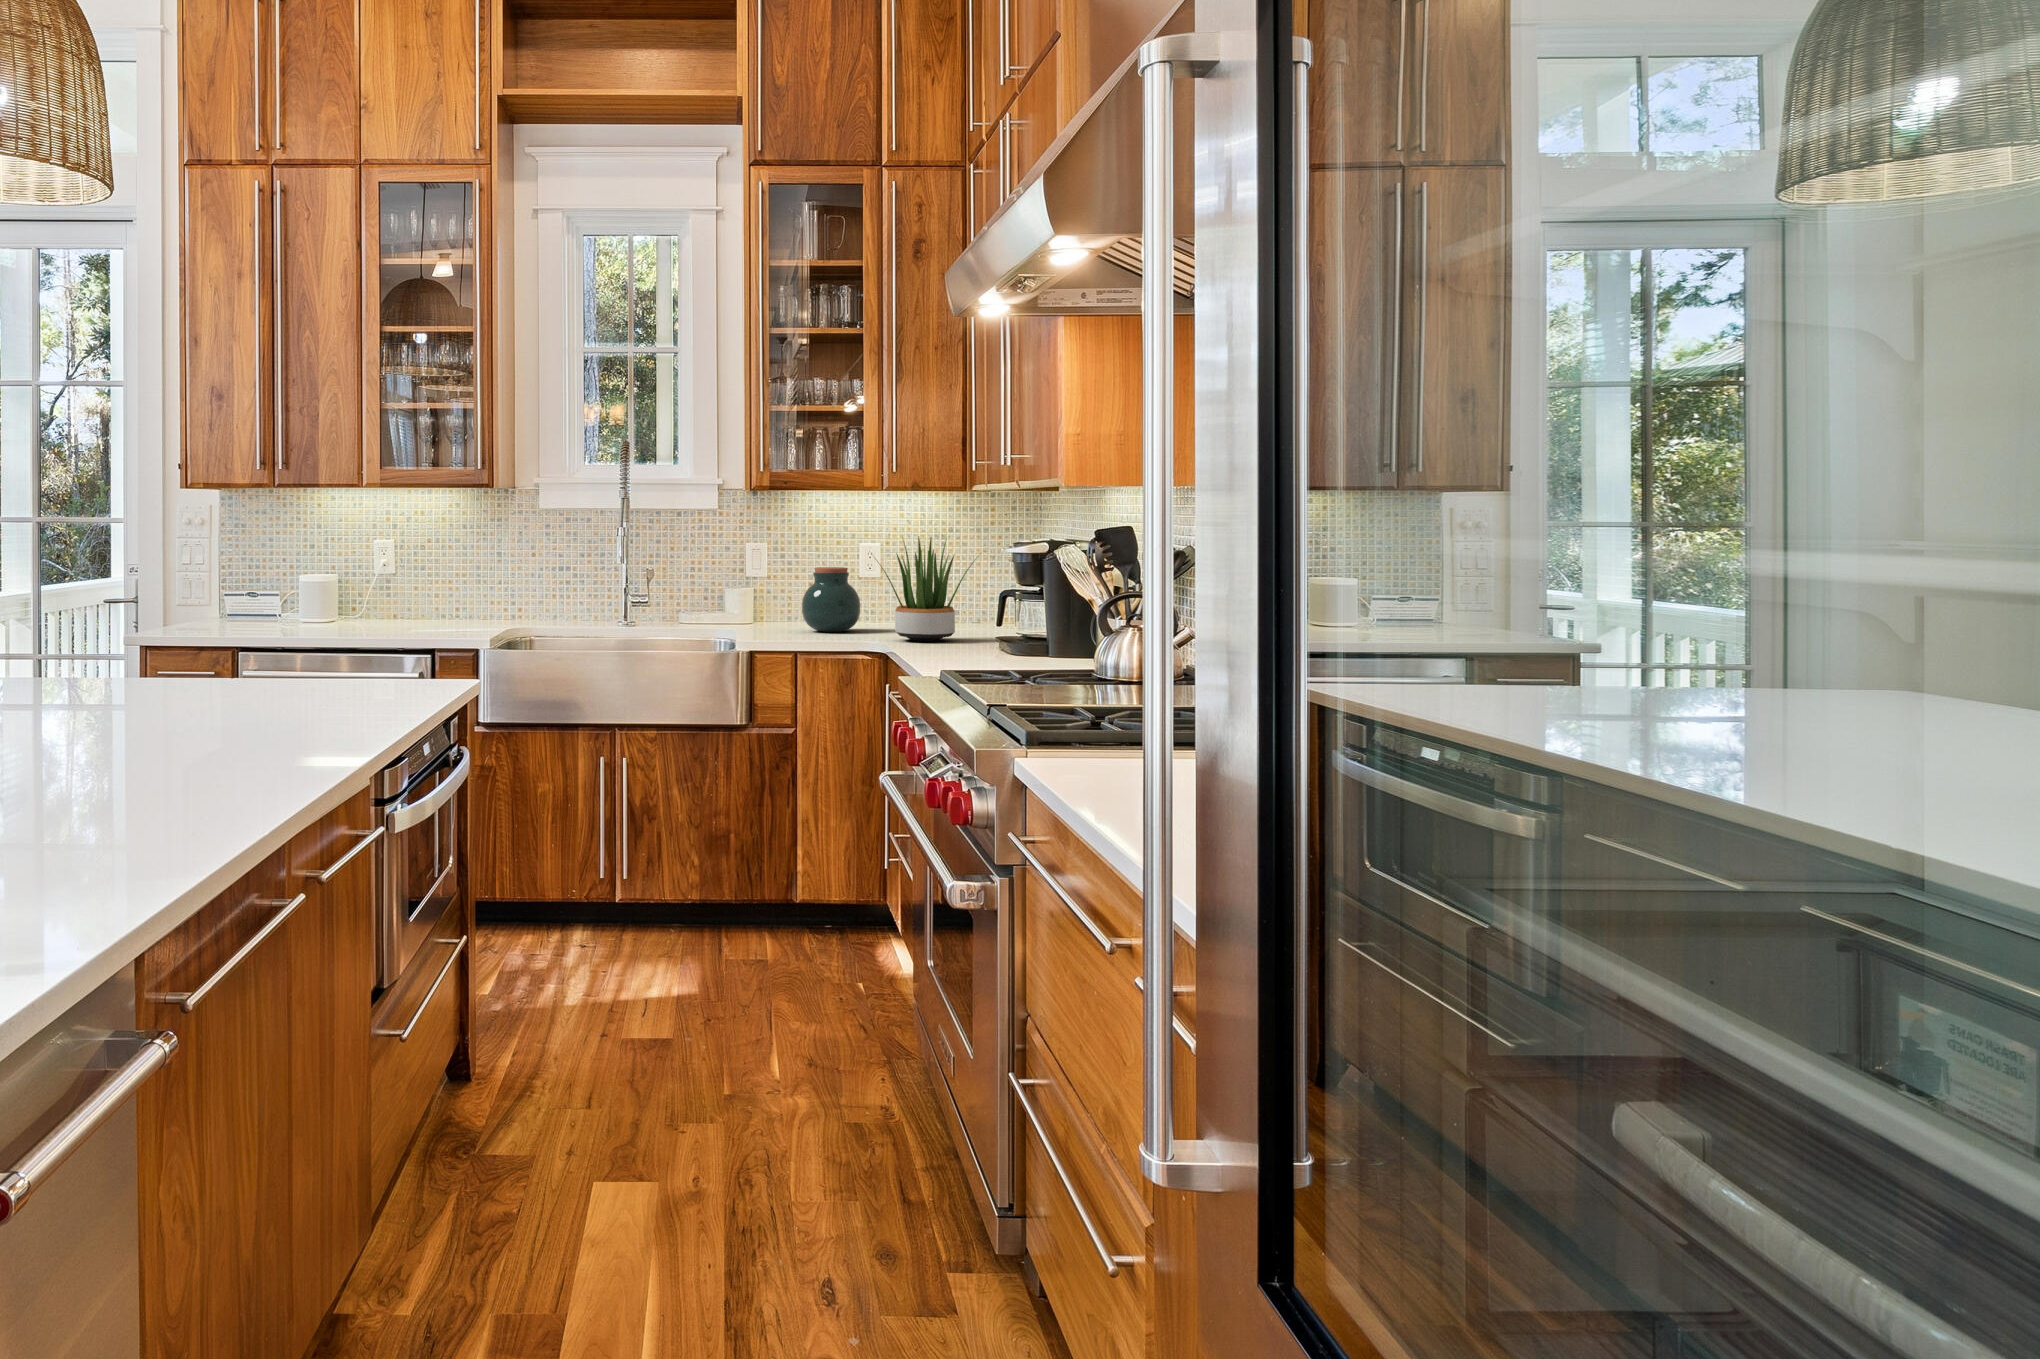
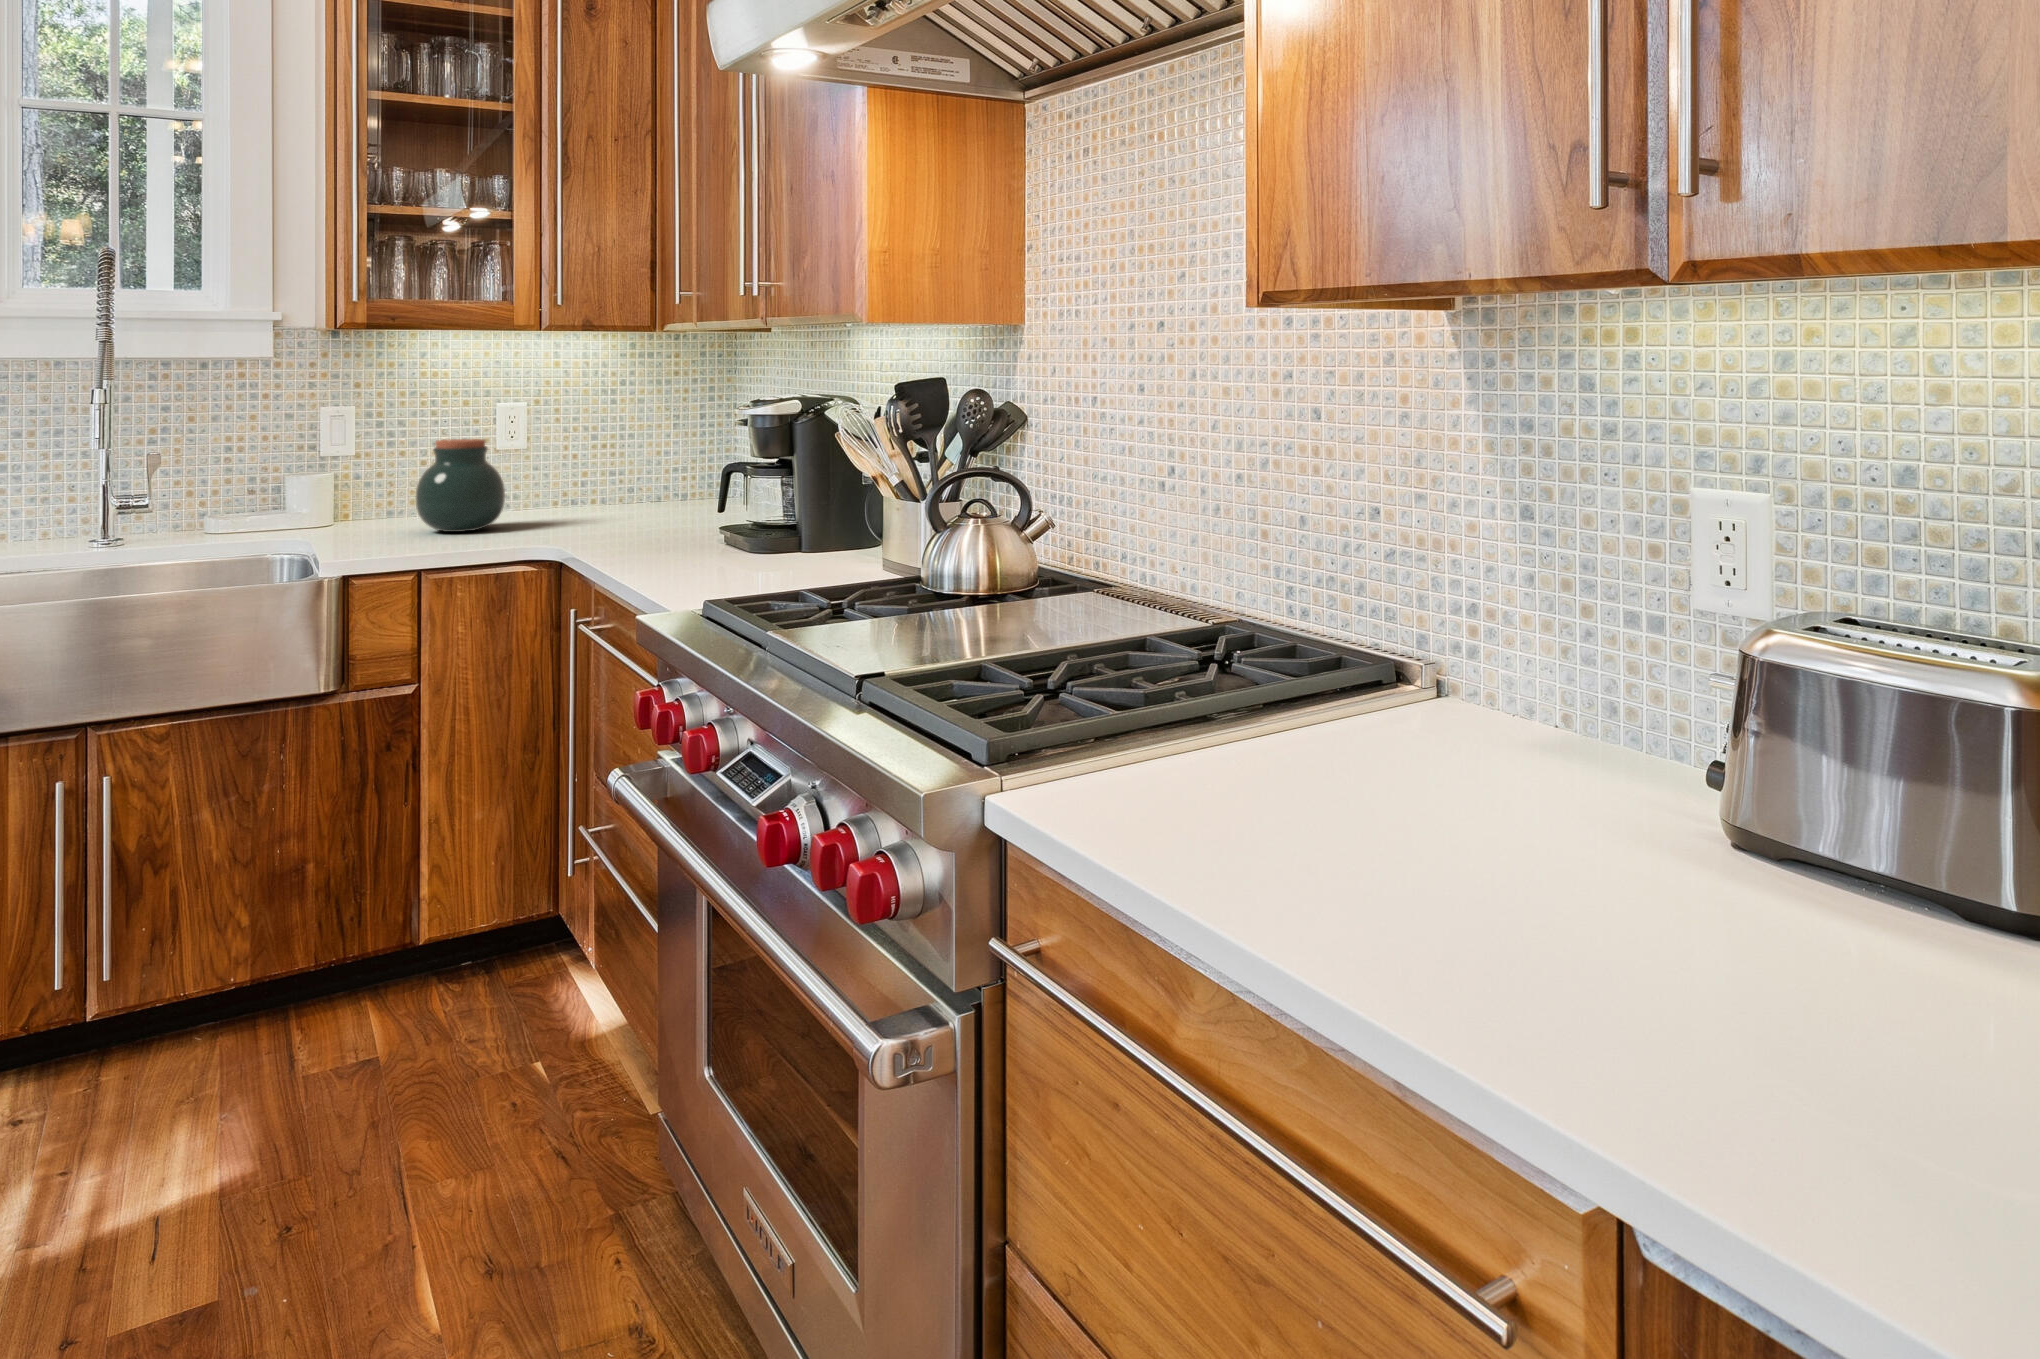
potted plant: present [877,536,977,641] -> none [529,393,693,541]

